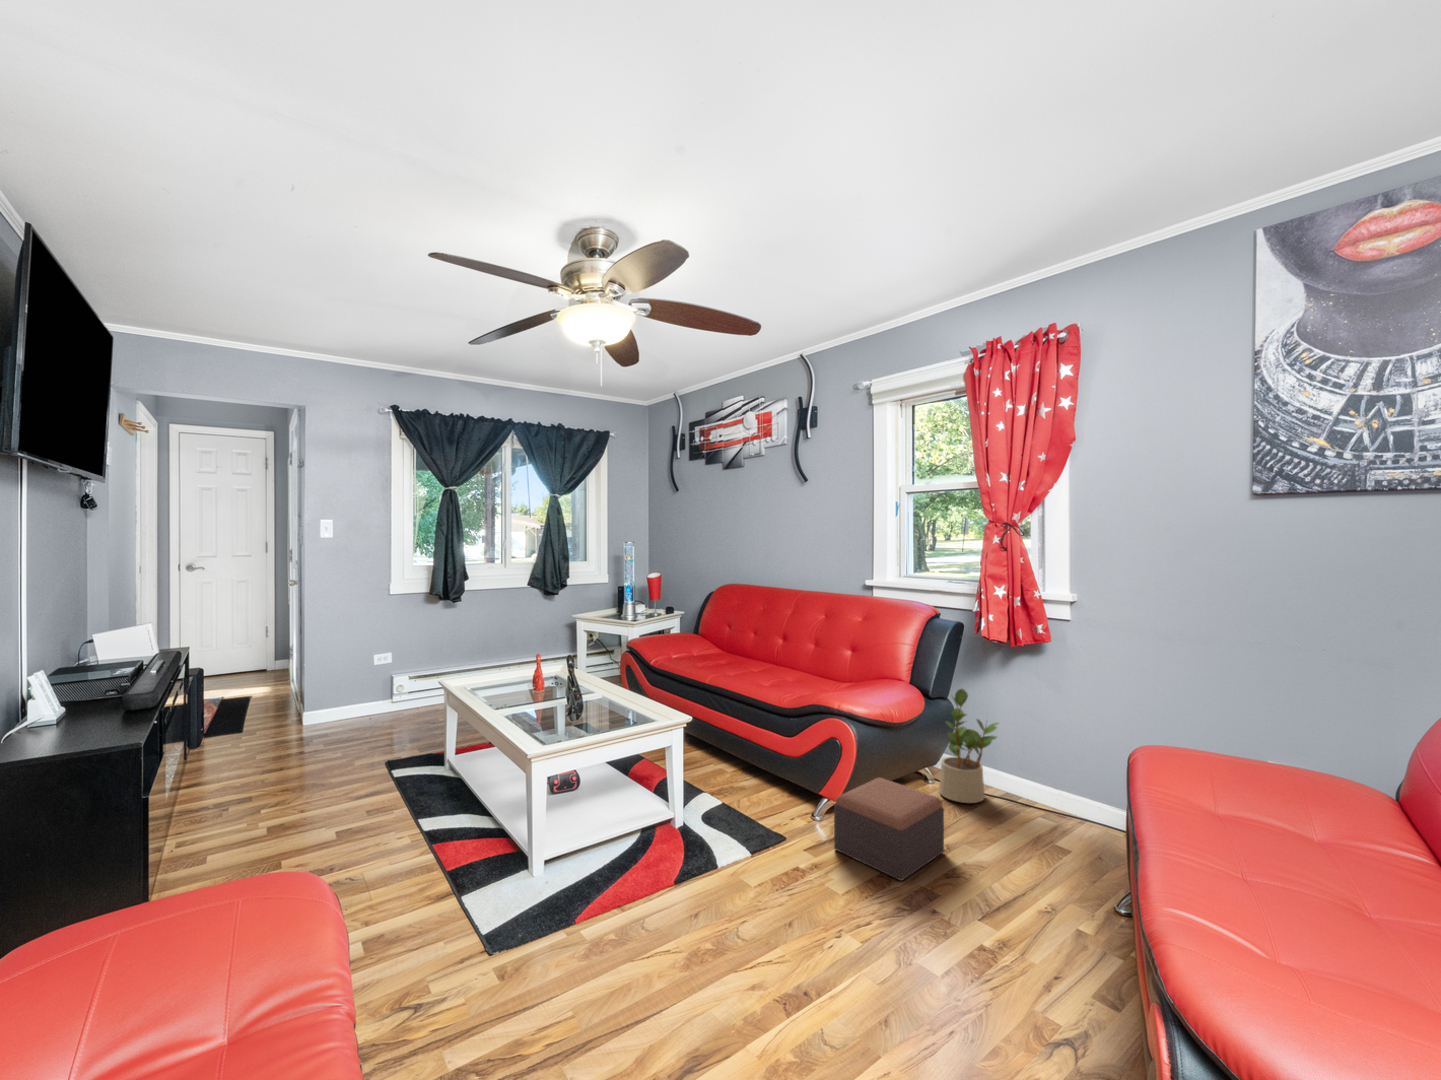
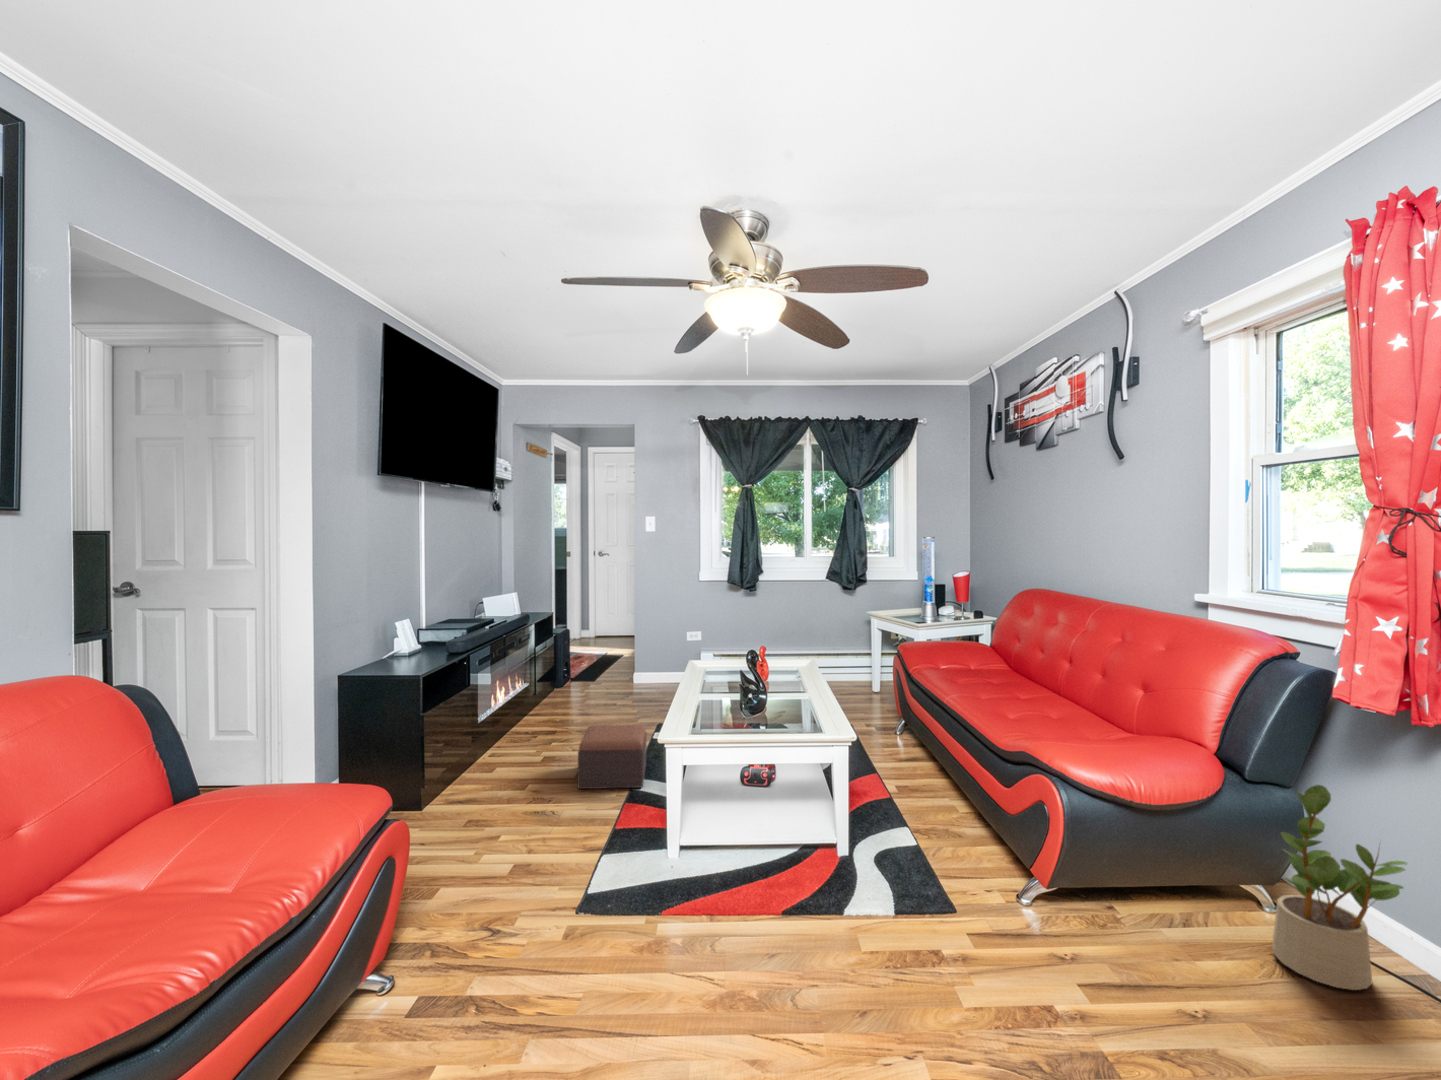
footstool: present [834,777,944,881] -> present [578,725,646,789]

